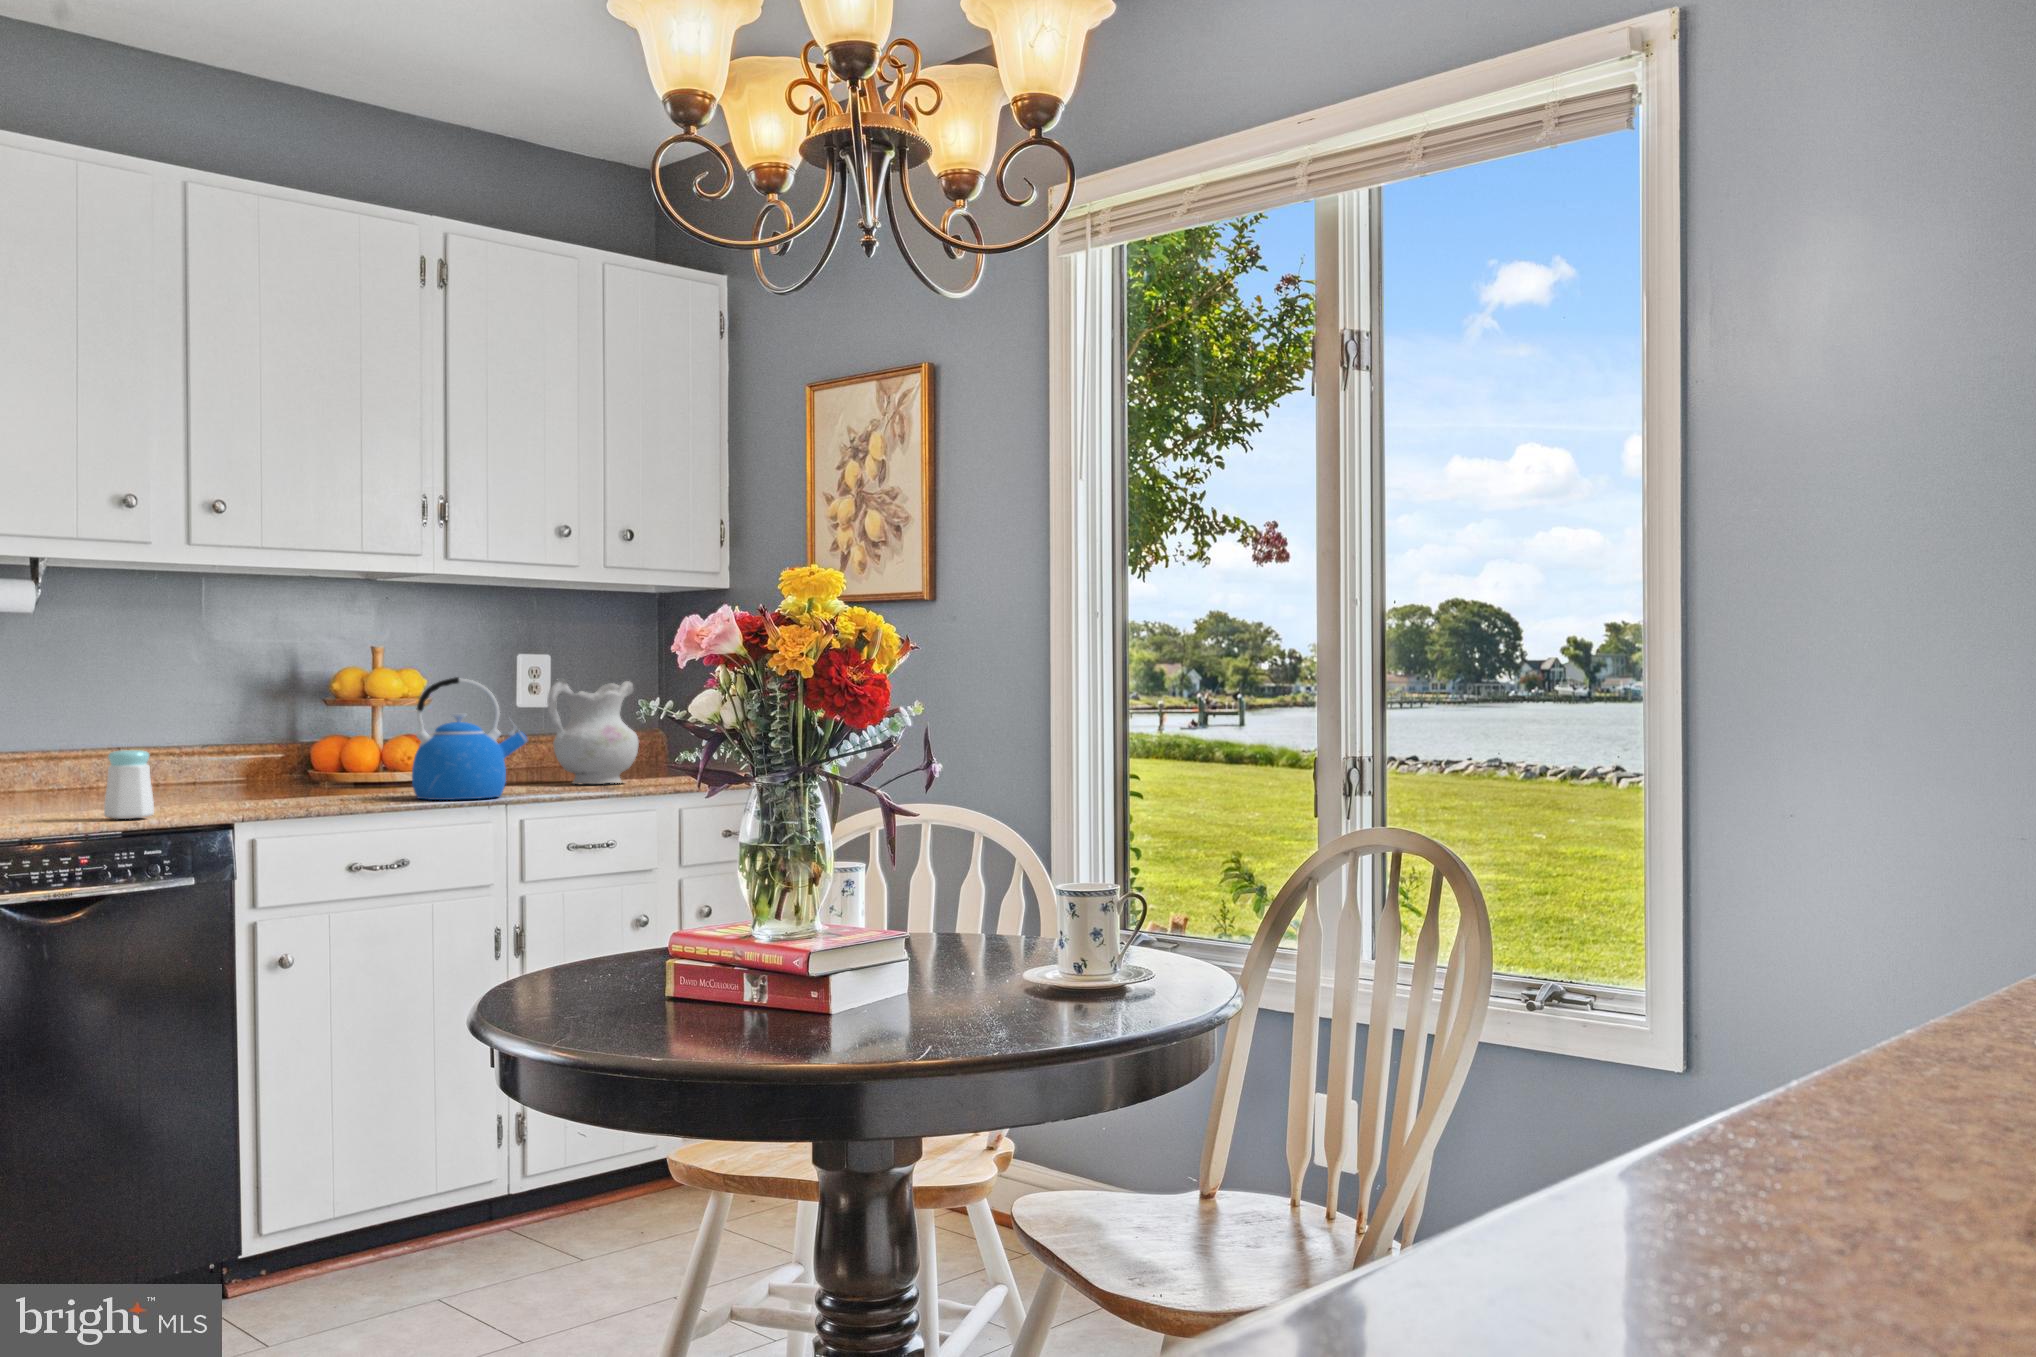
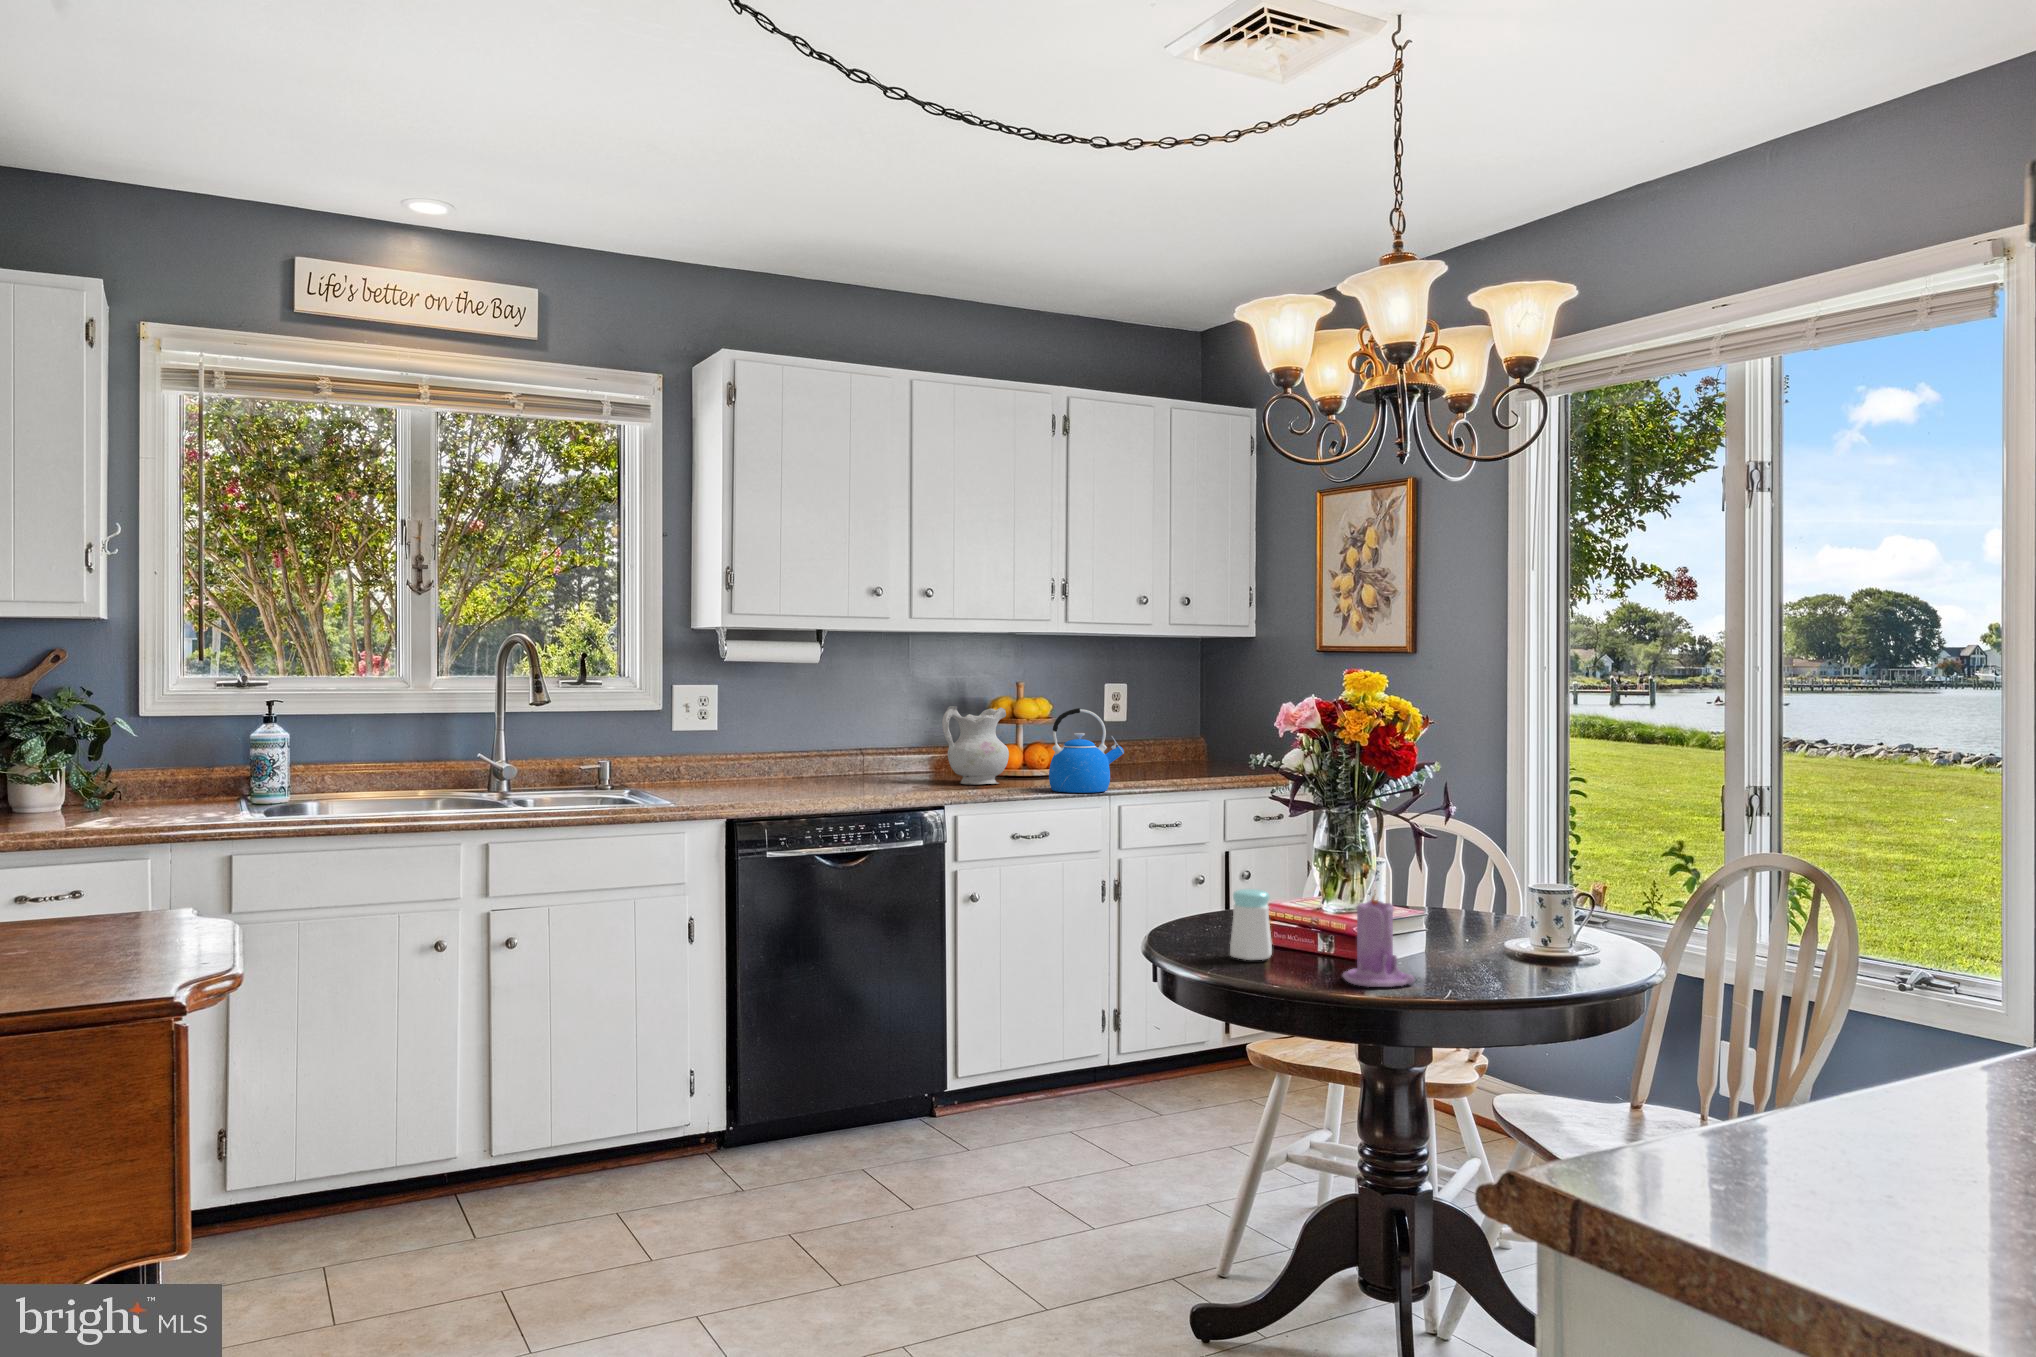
ceramic pitcher: present [547,679,639,784] -> present [942,706,1009,785]
salt shaker: present [104,750,154,819] -> present [1230,889,1272,960]
candle: none [767,896,878,1052] -> present [1342,894,1414,987]

